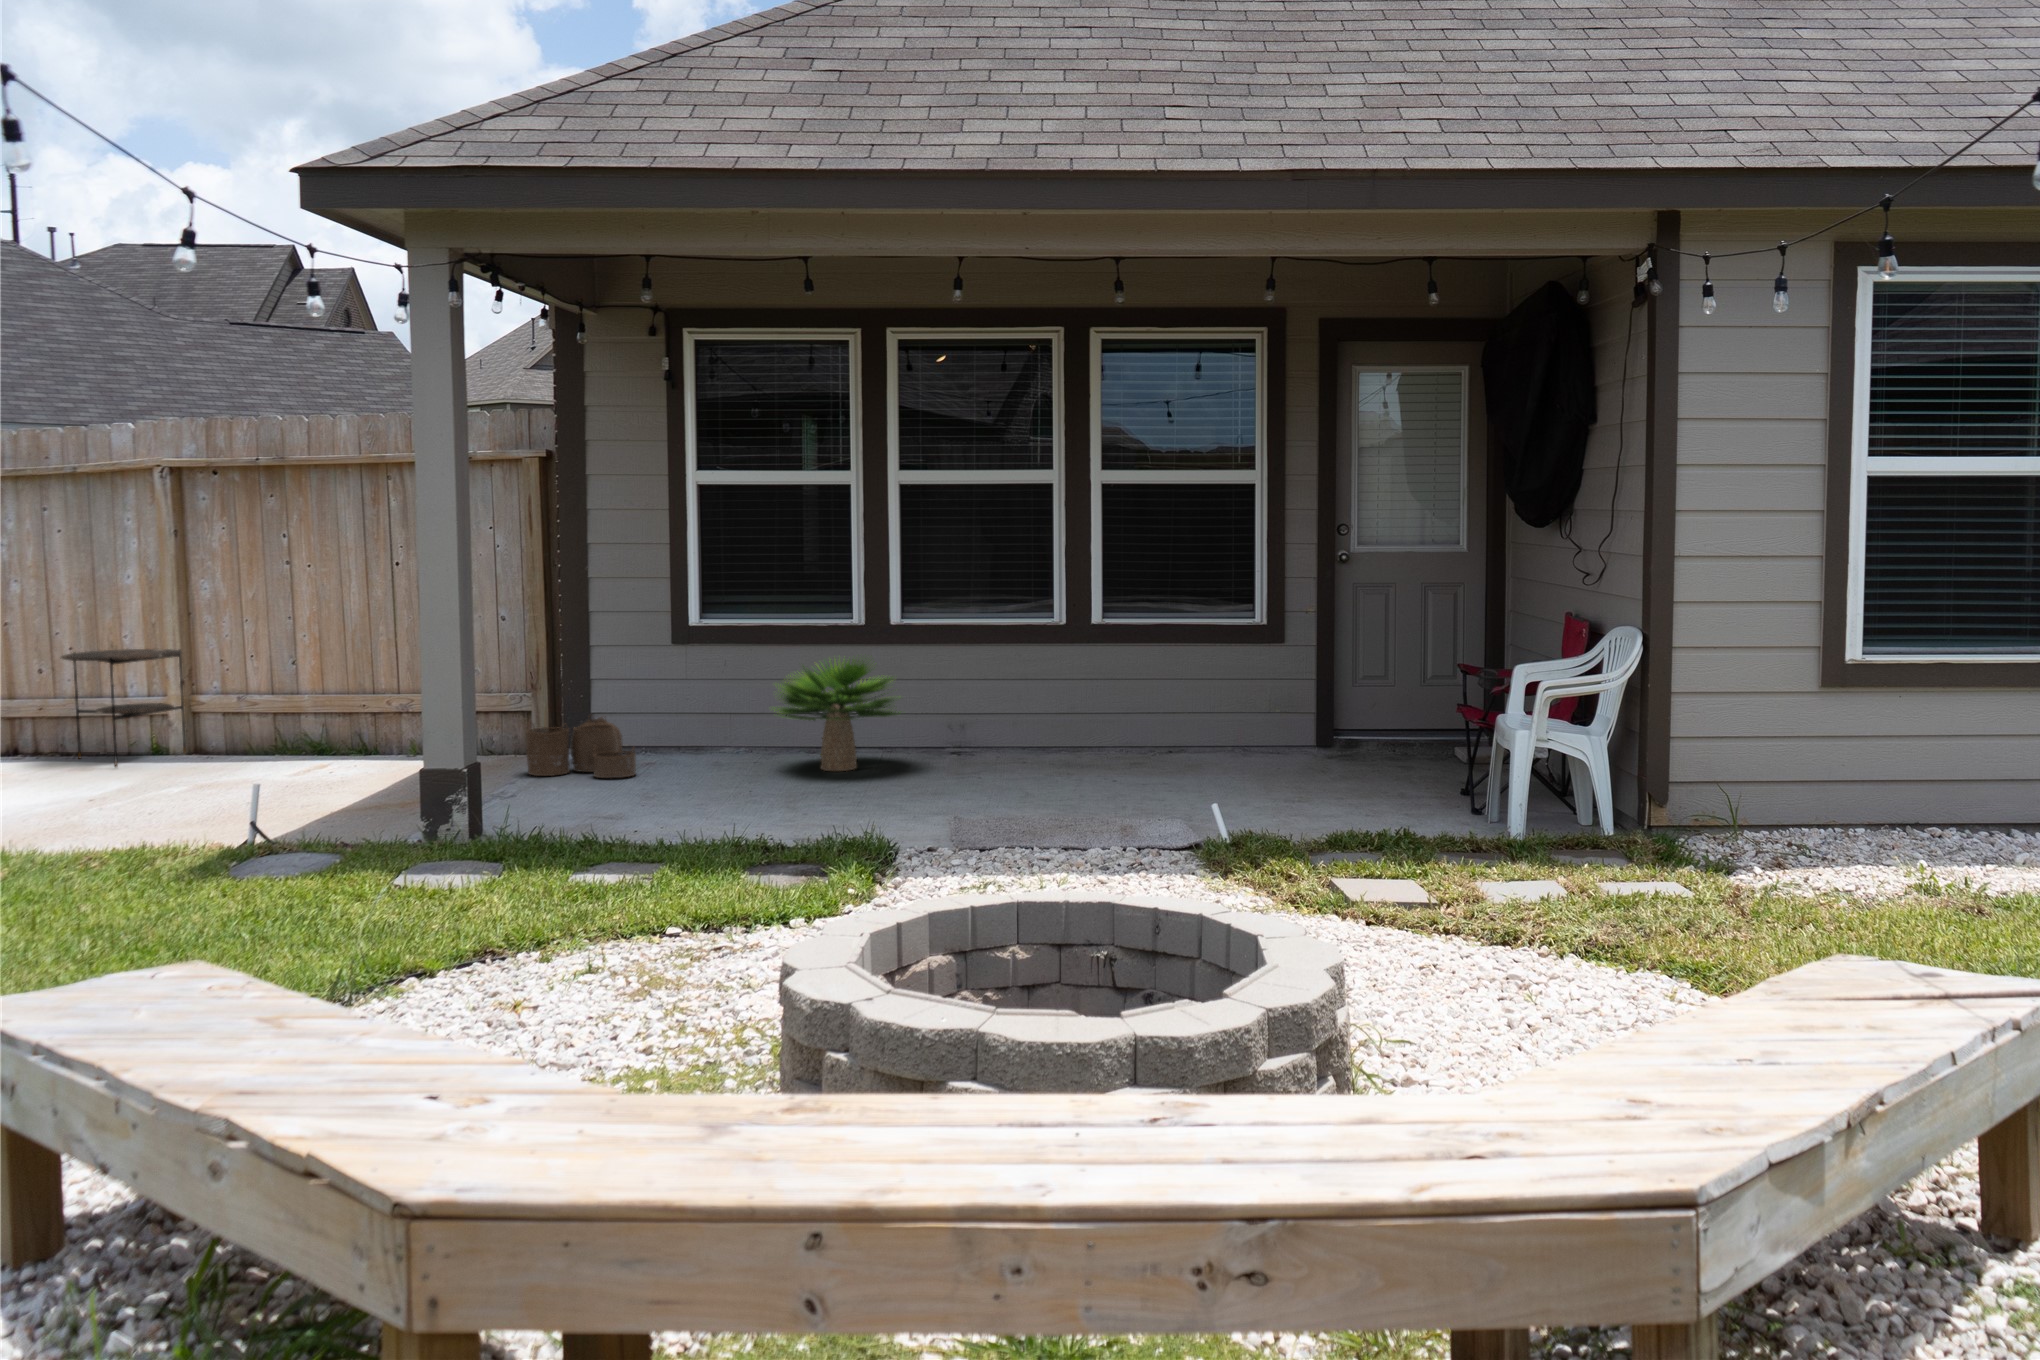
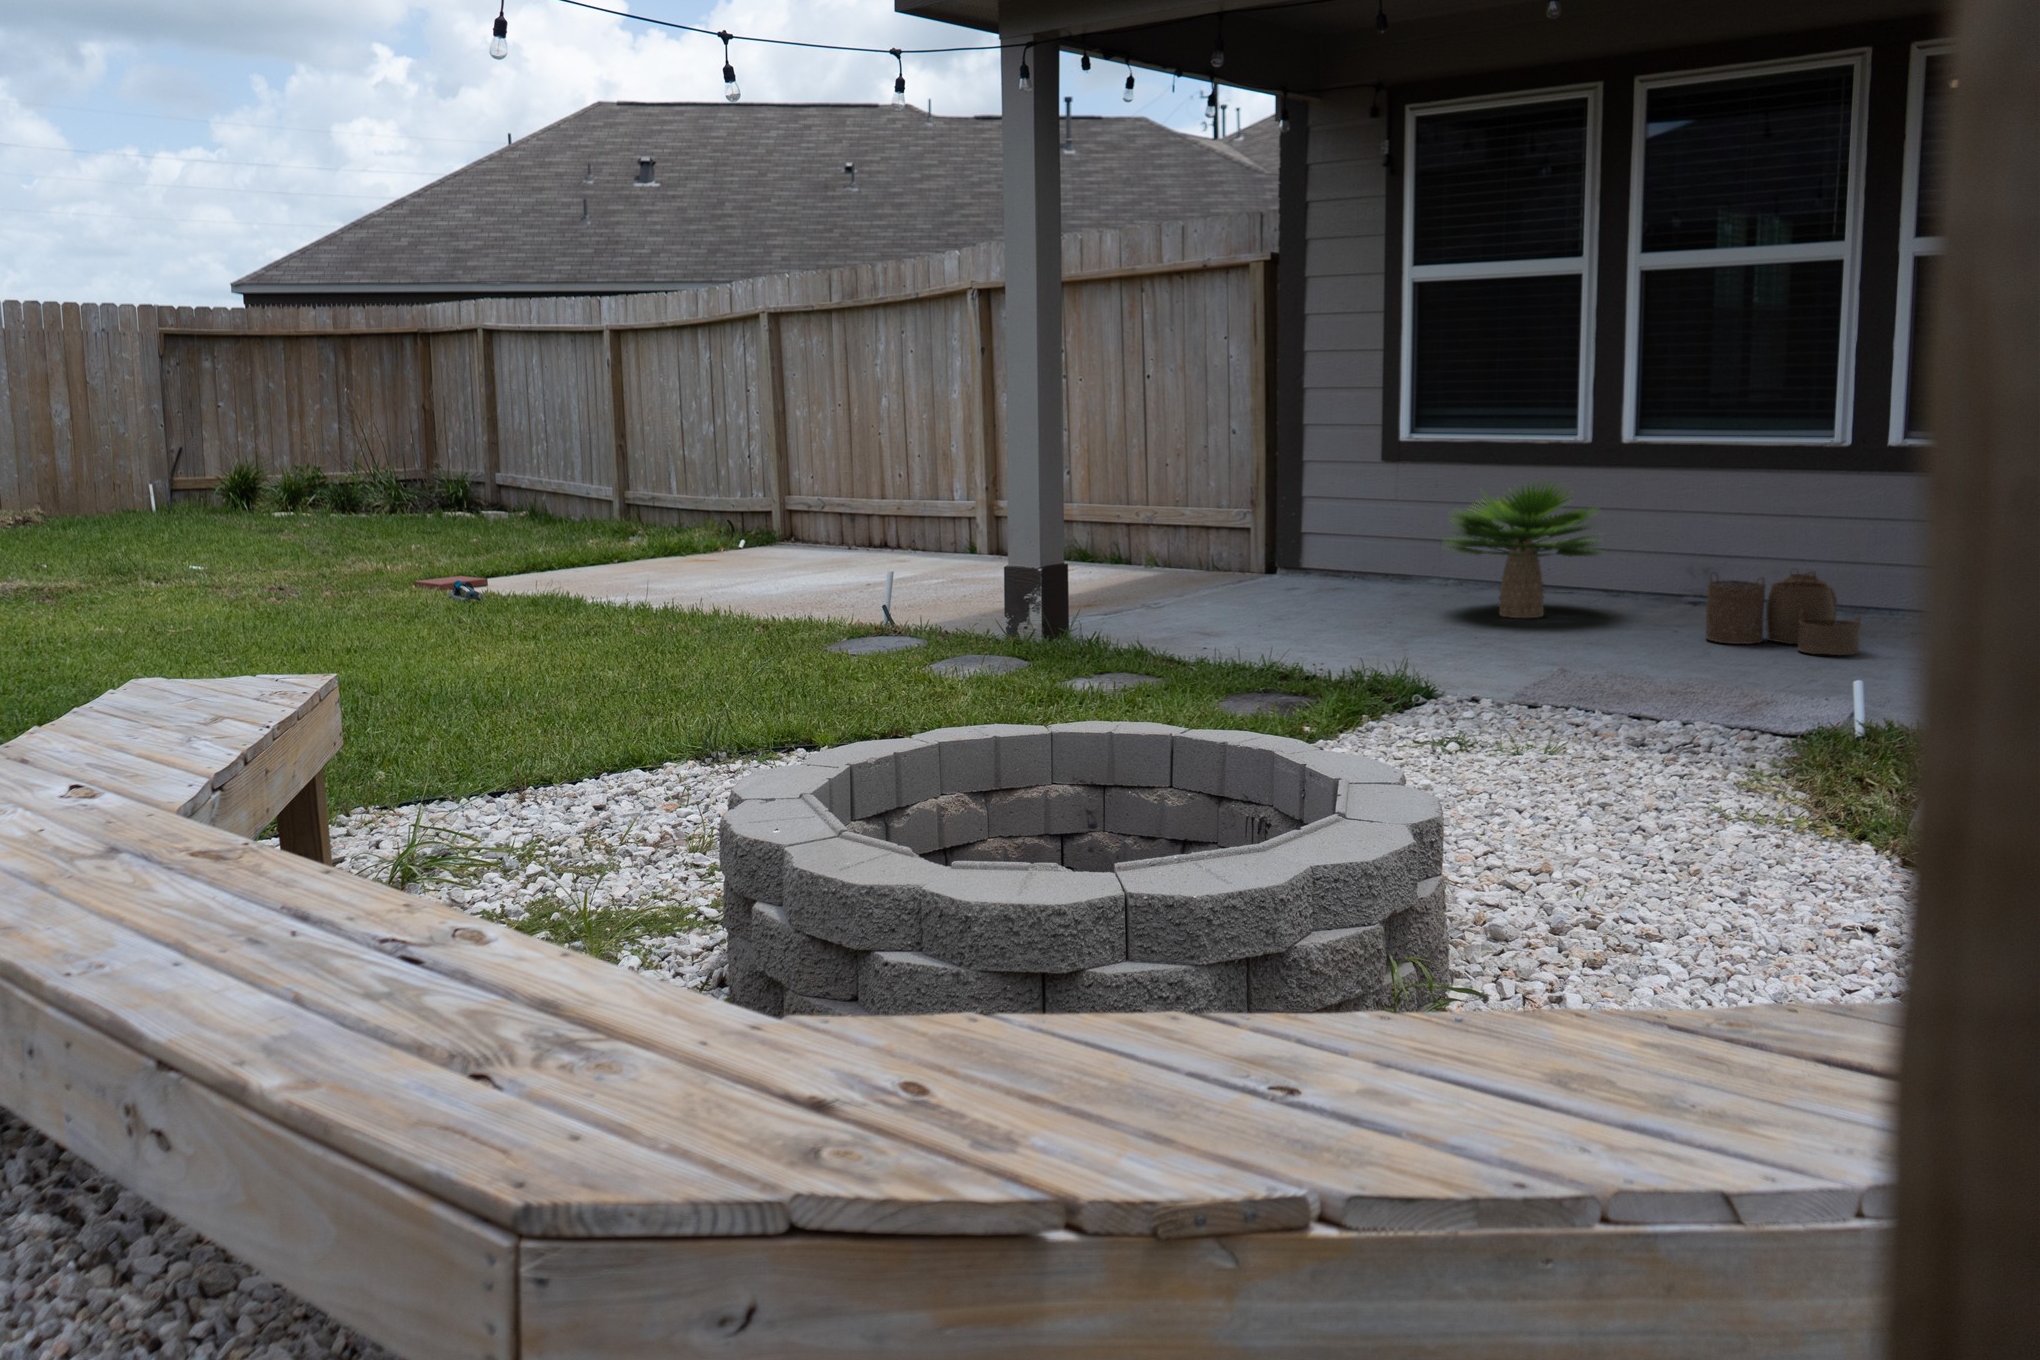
side table: present [60,649,186,767] -> none [889,455,987,558]
woven basket: present [526,717,636,778] -> present [1706,571,1861,655]

